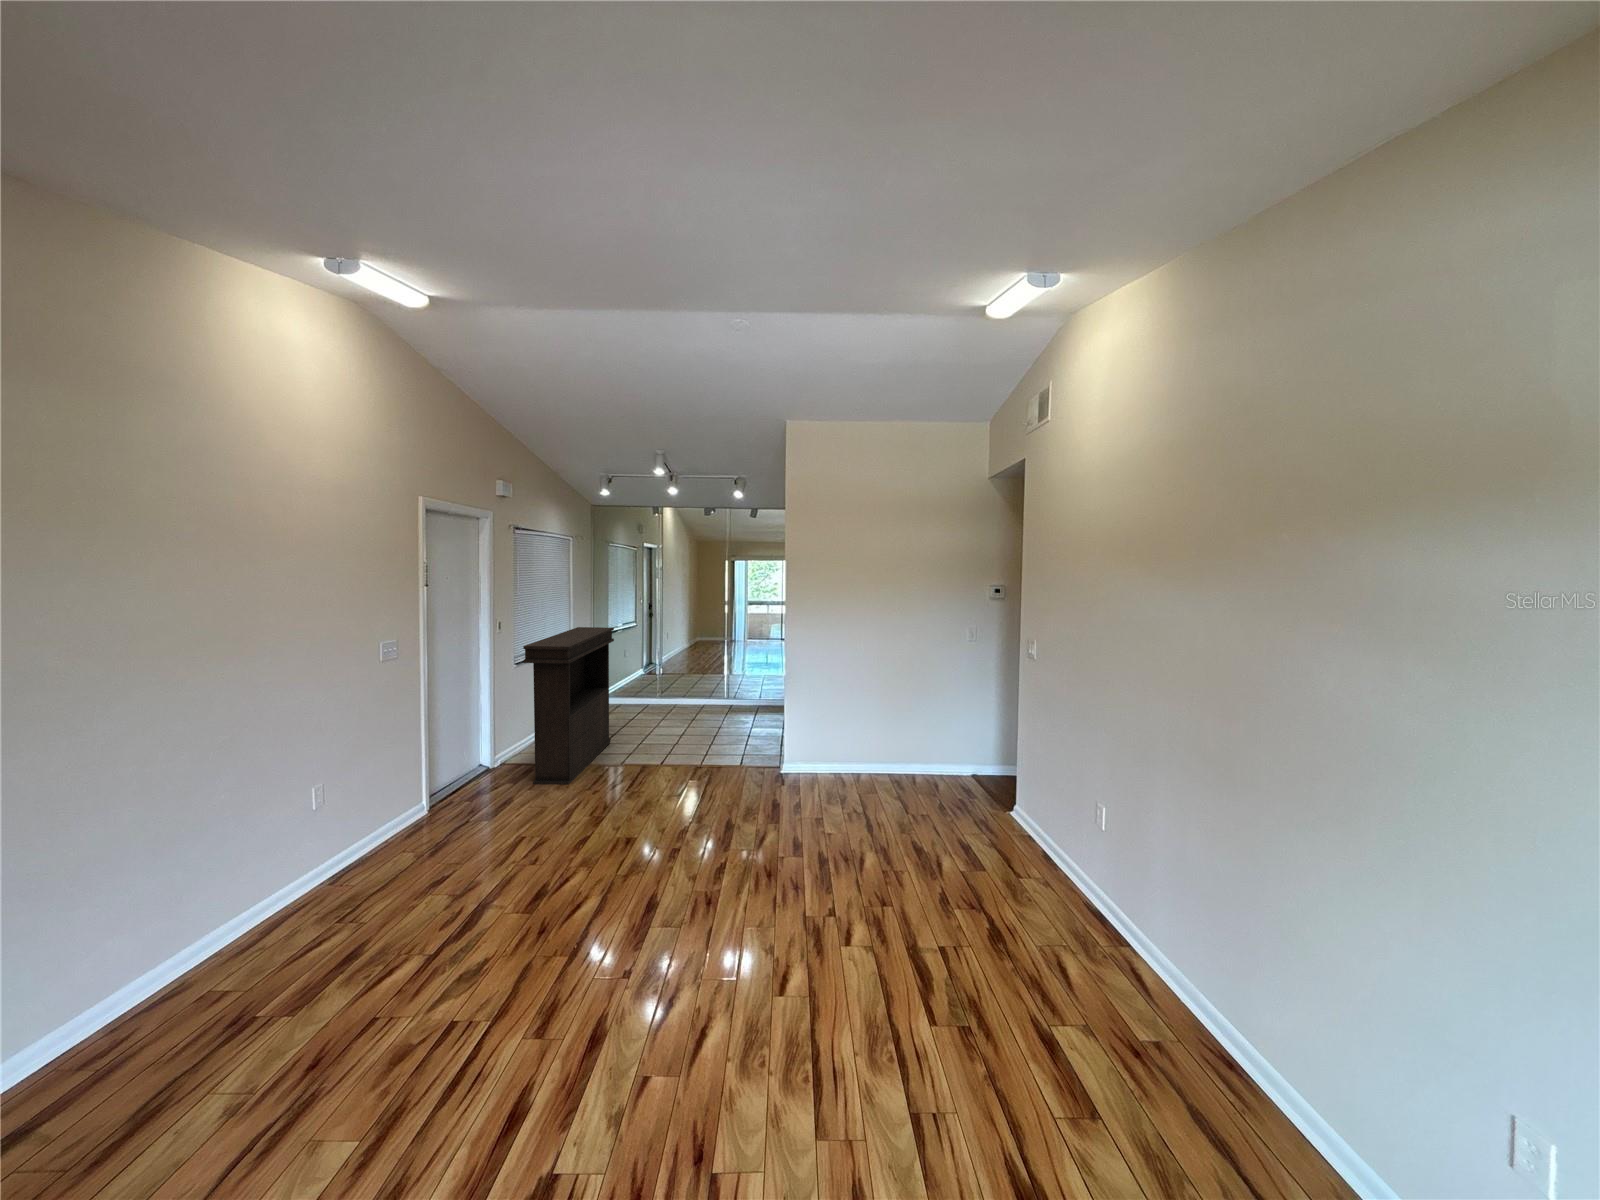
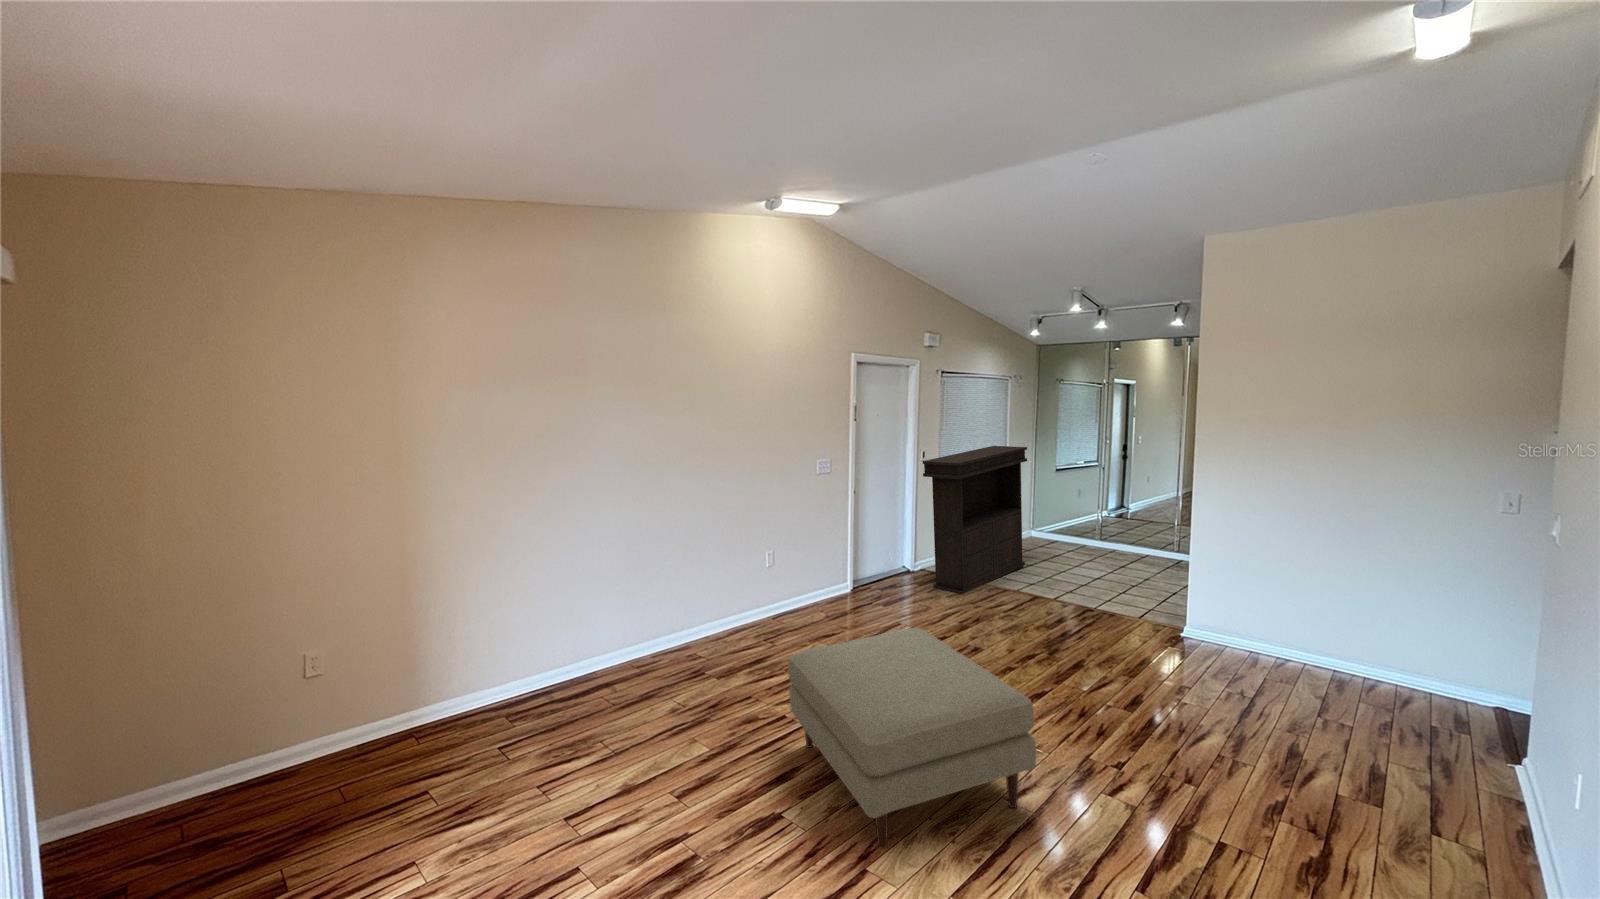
ottoman: none [492,838,807,1137] -> present [788,628,1036,848]

